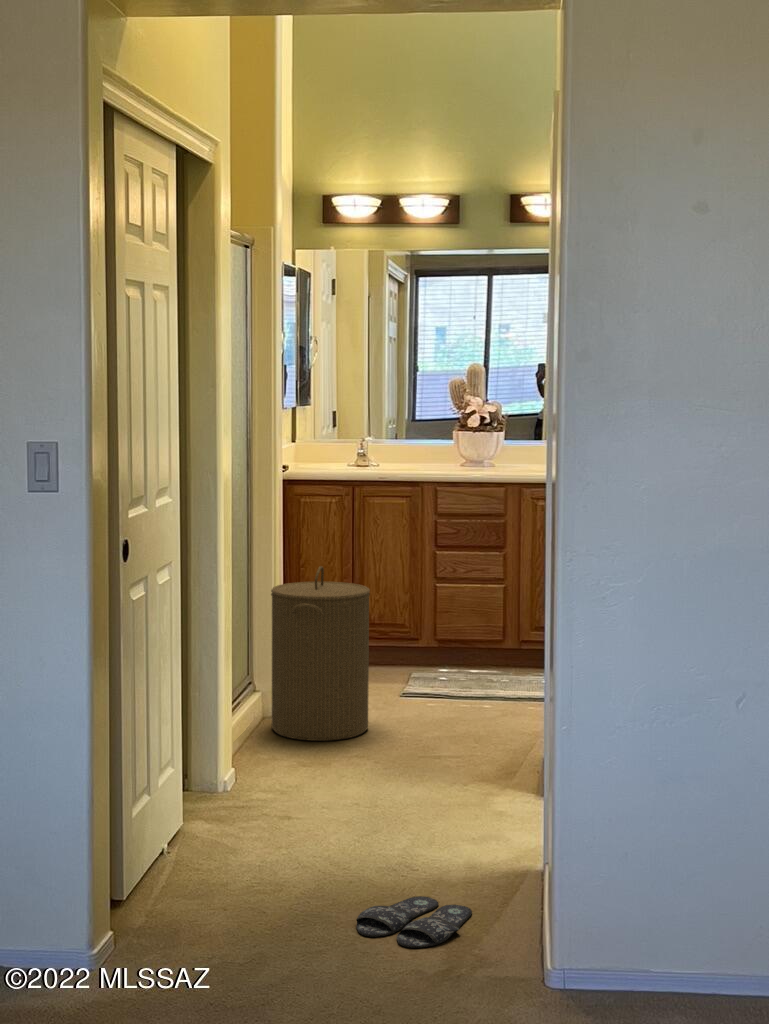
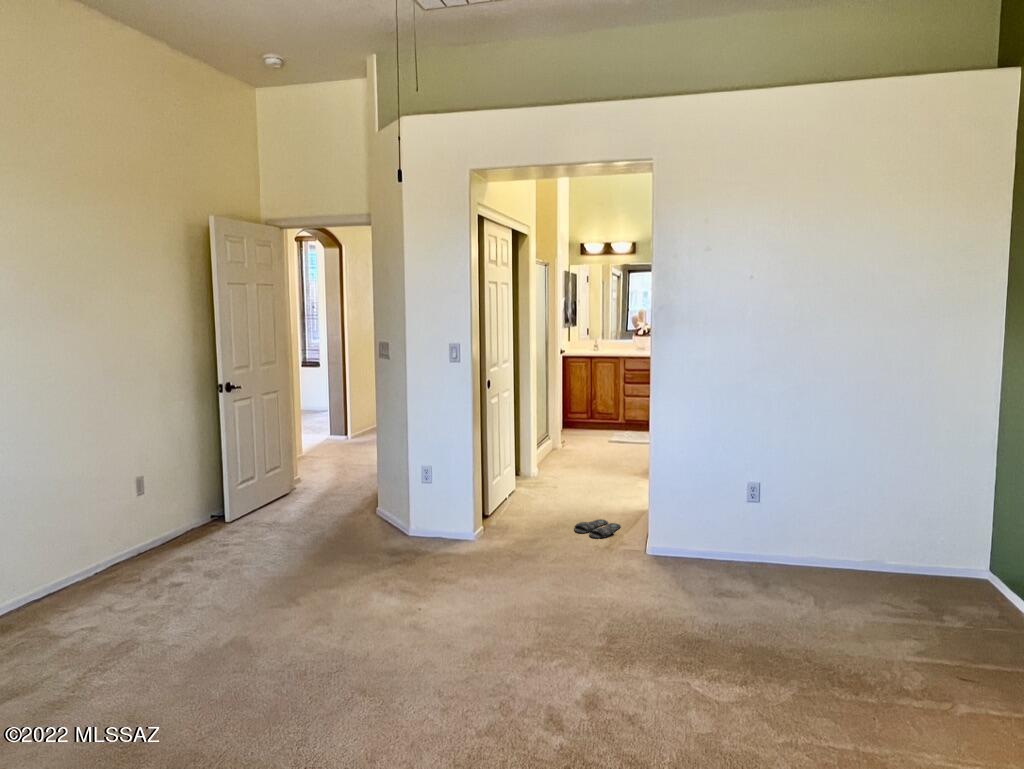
laundry hamper: present [271,566,370,741] -> none [555,391,594,459]

